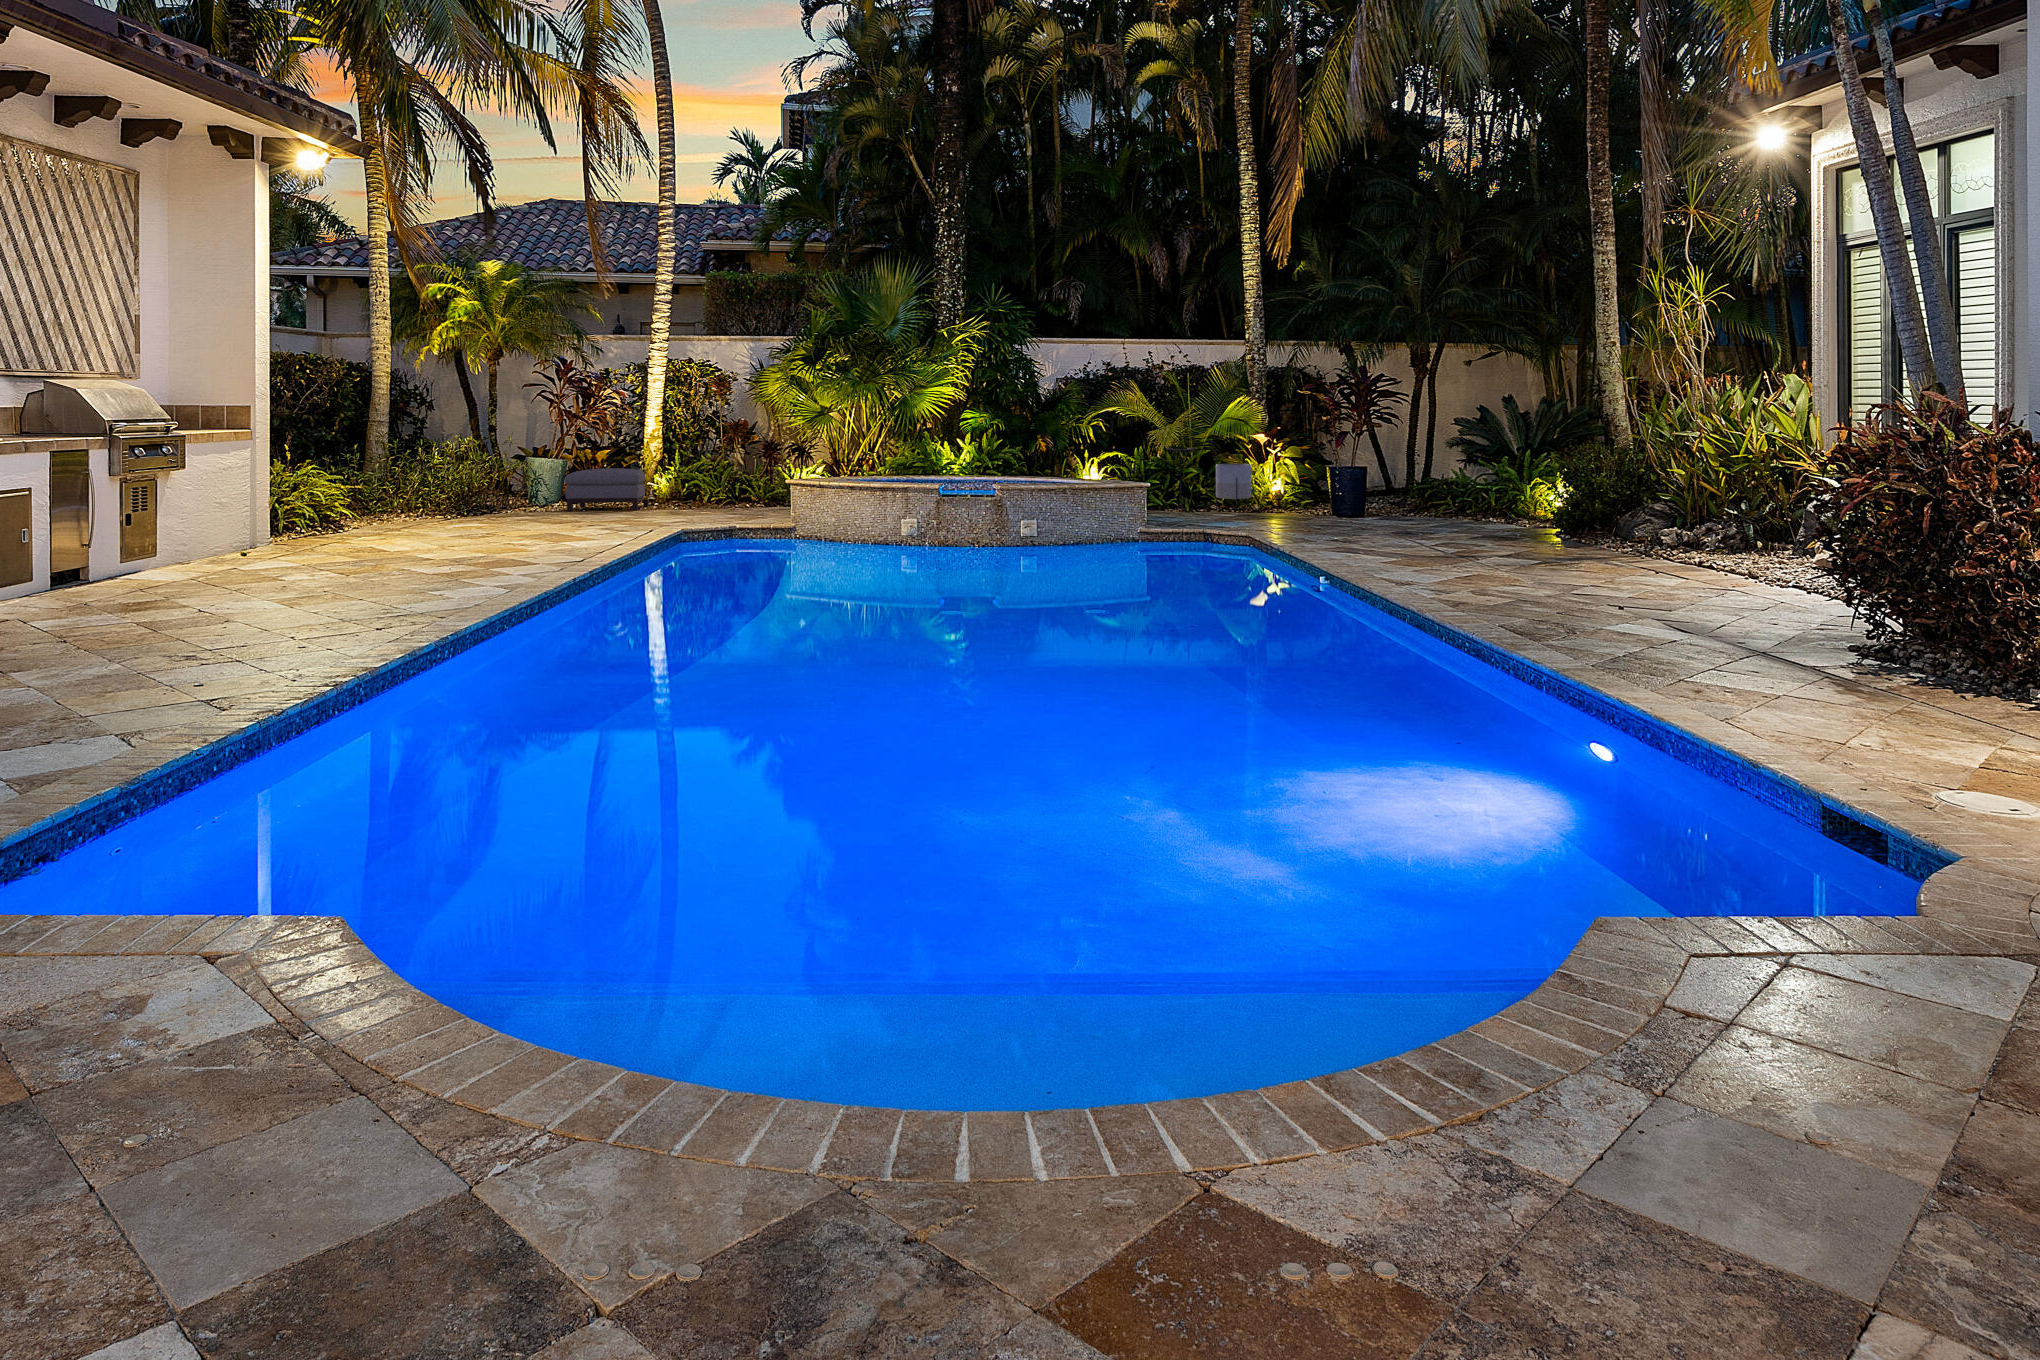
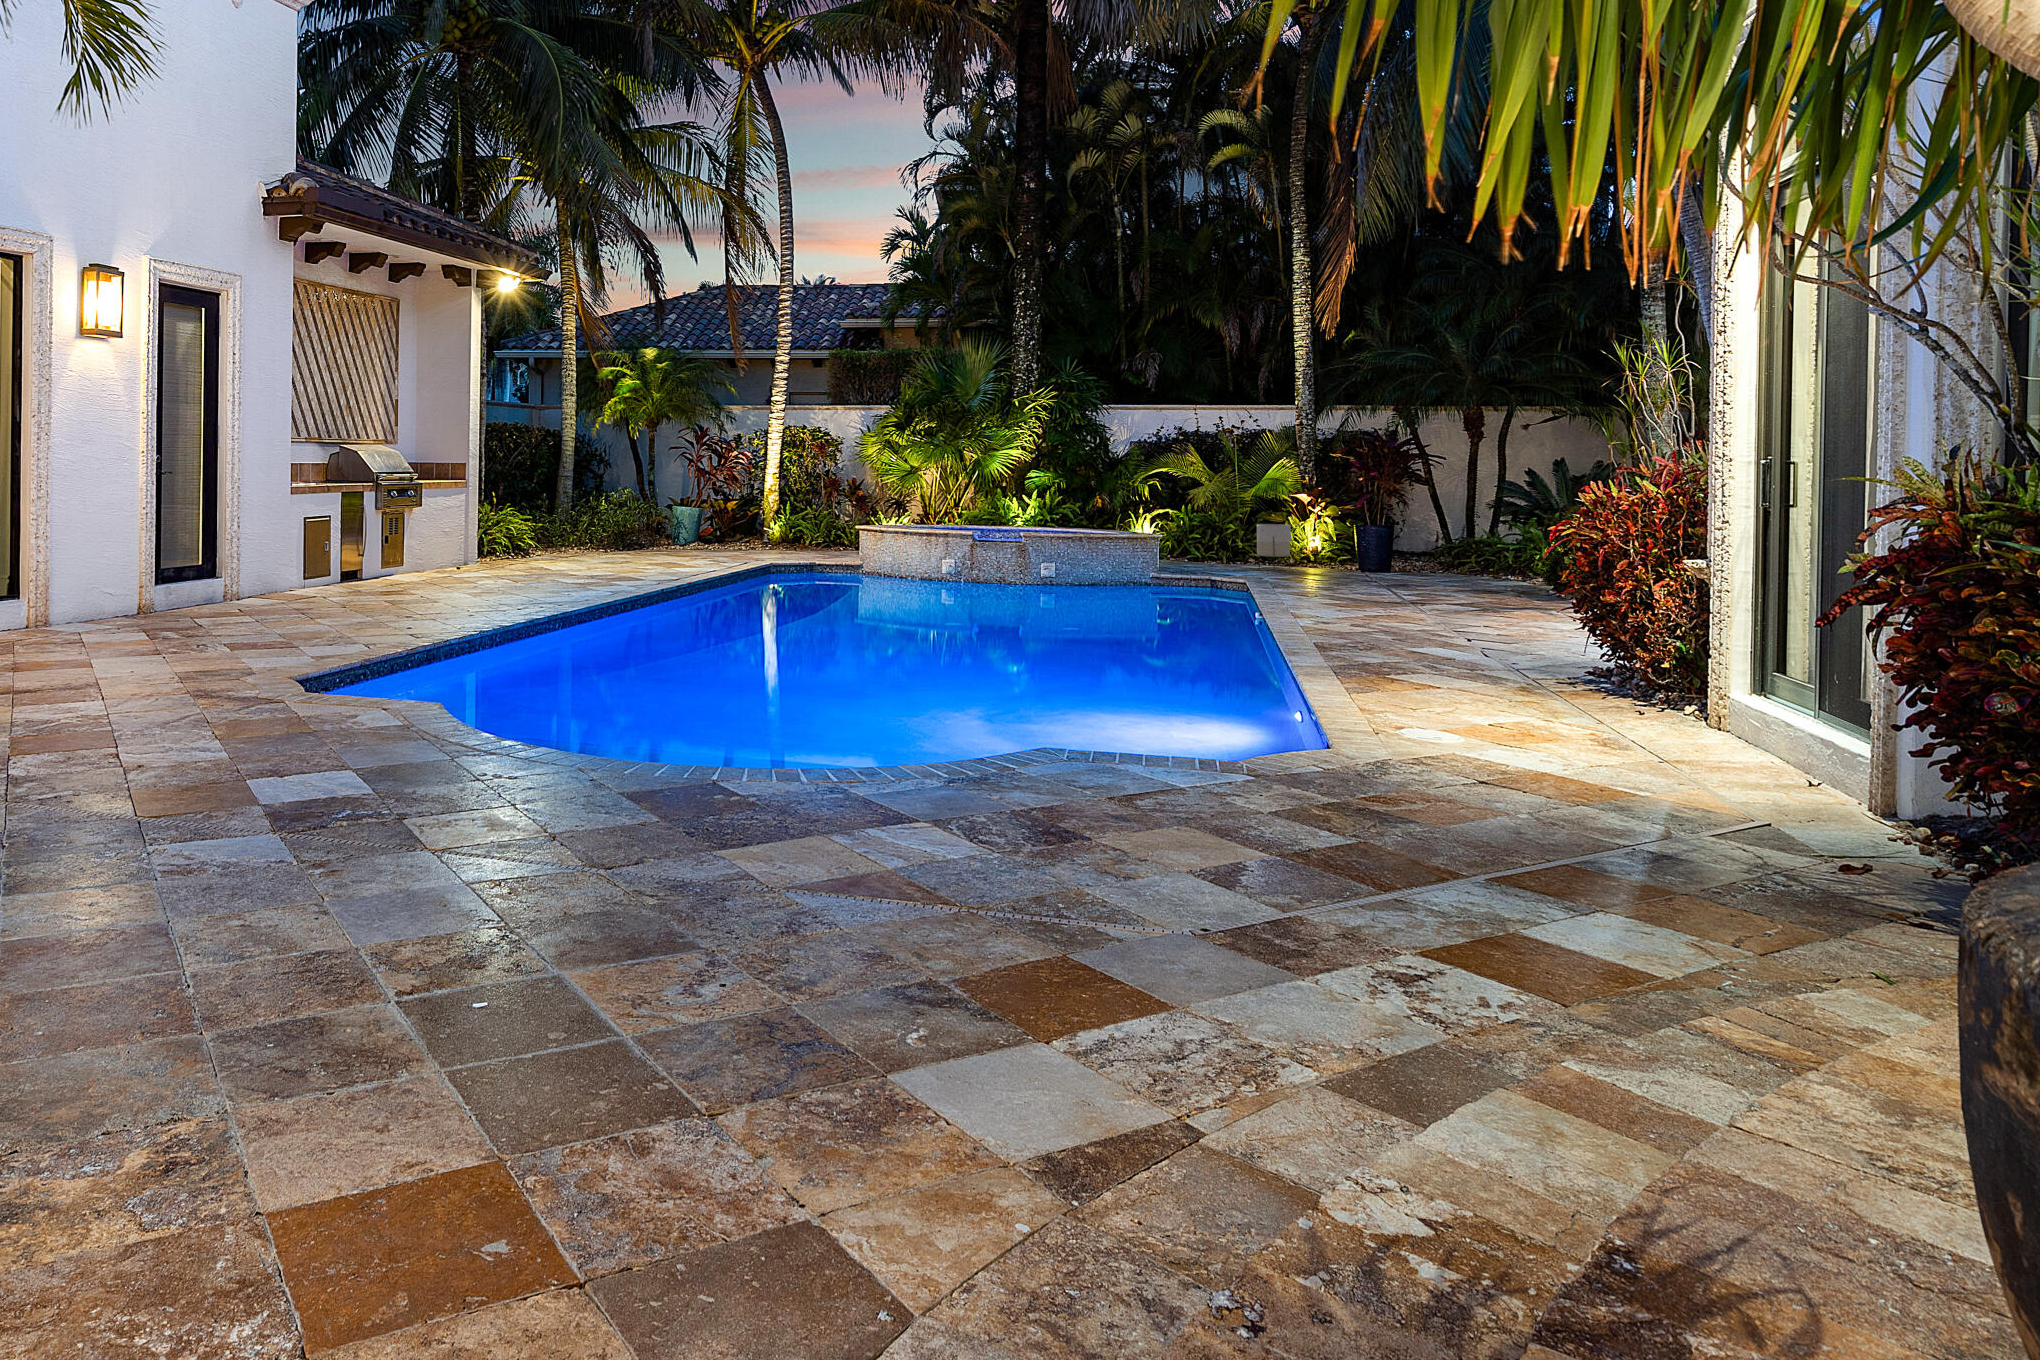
side table: present [1167,448,1195,511] -> none [1210,509,1238,567]
ottoman: present [565,468,649,511] -> none [701,518,771,552]

